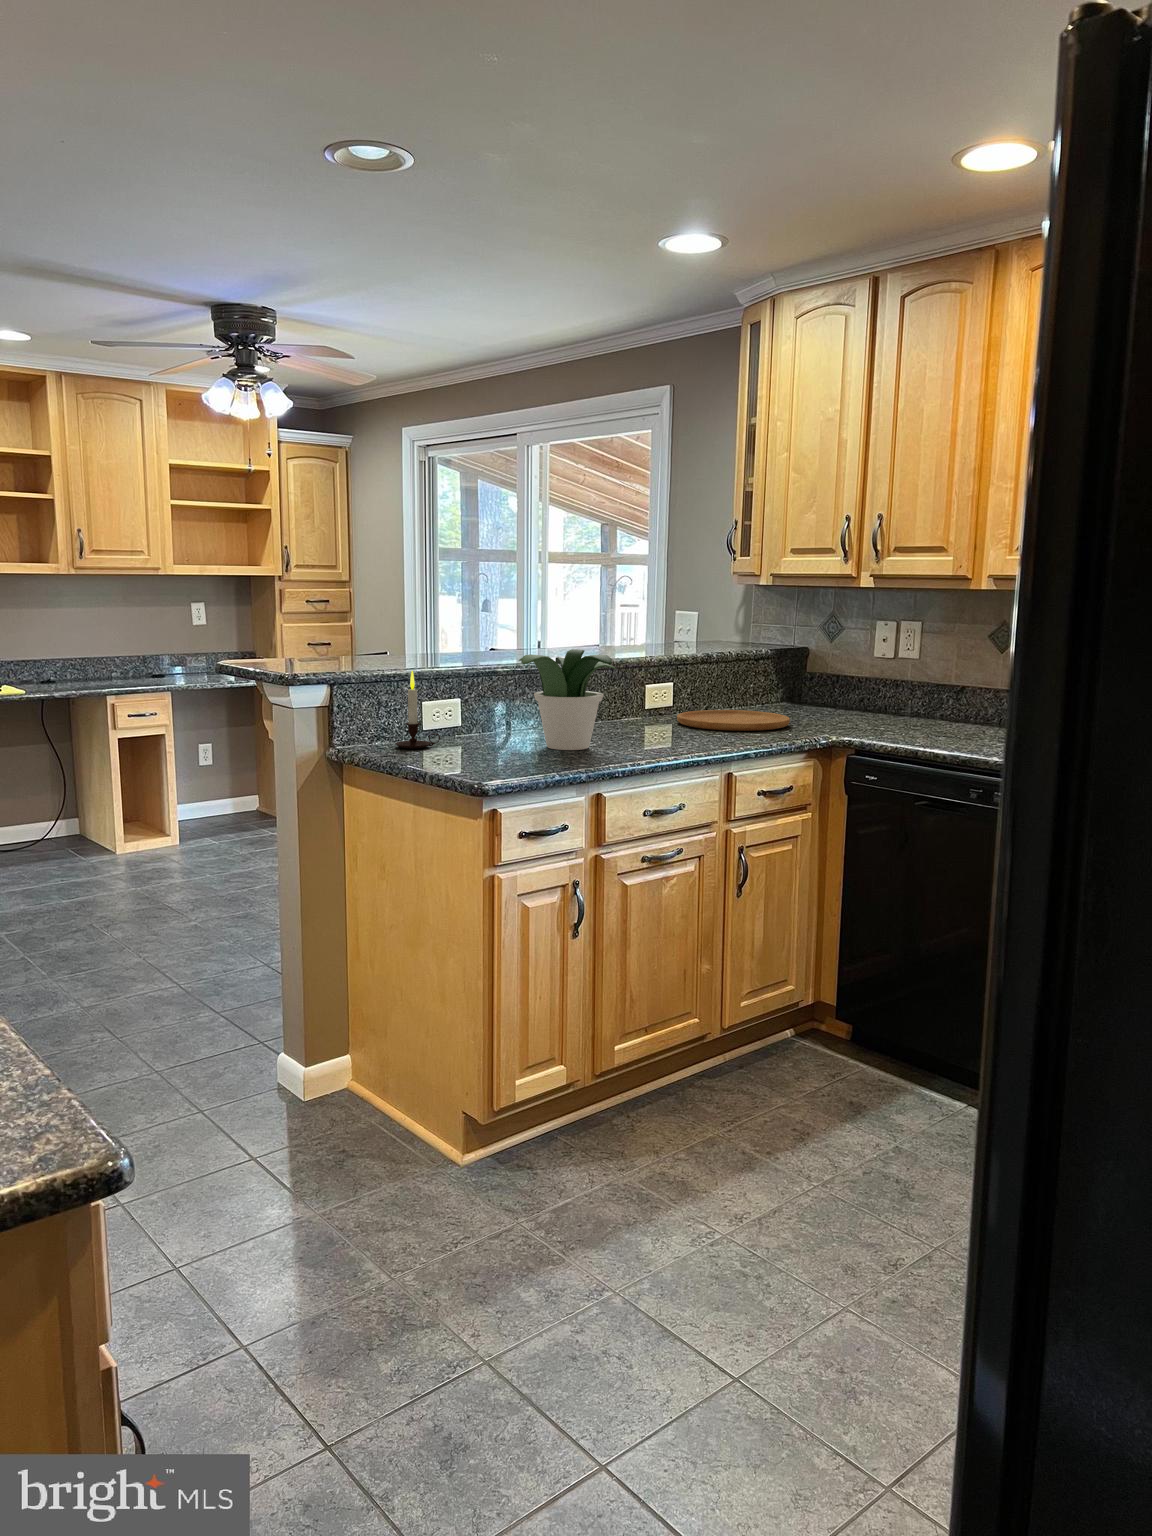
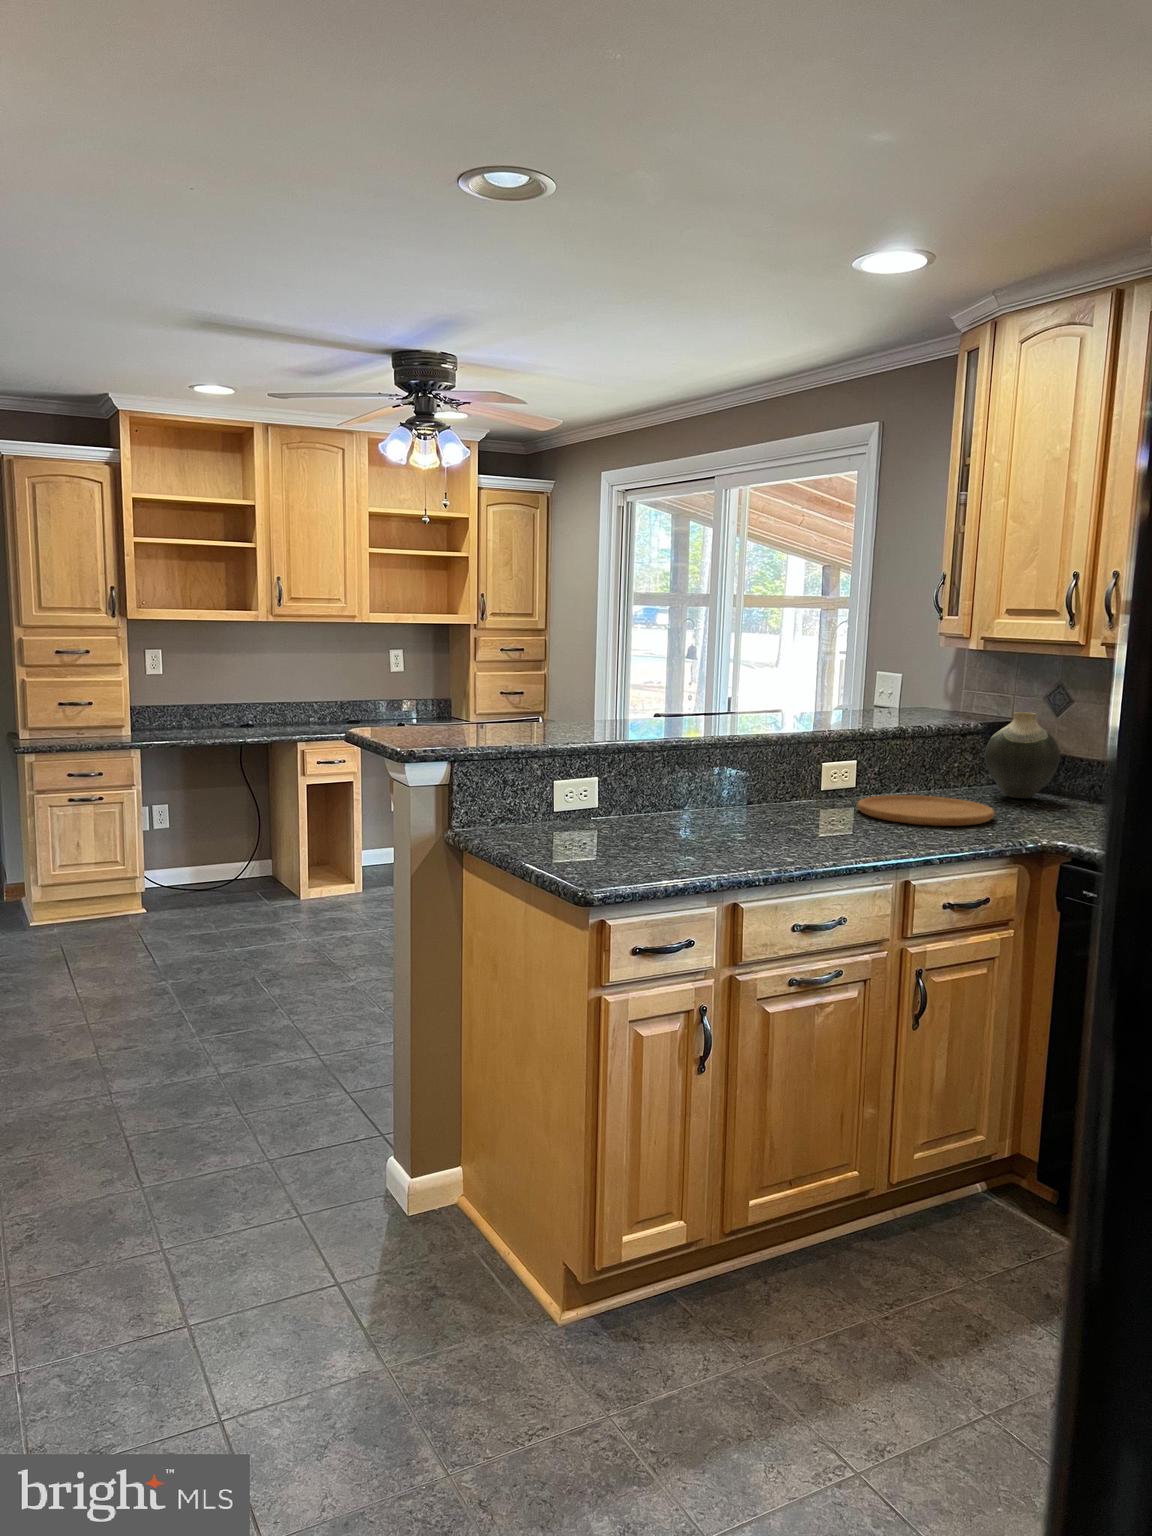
vase: none [775,638,835,711] -> present [985,712,1060,799]
potted plant: present [519,649,616,750] -> none [656,729,771,846]
candle: present [395,671,440,749] -> none [518,749,568,836]

